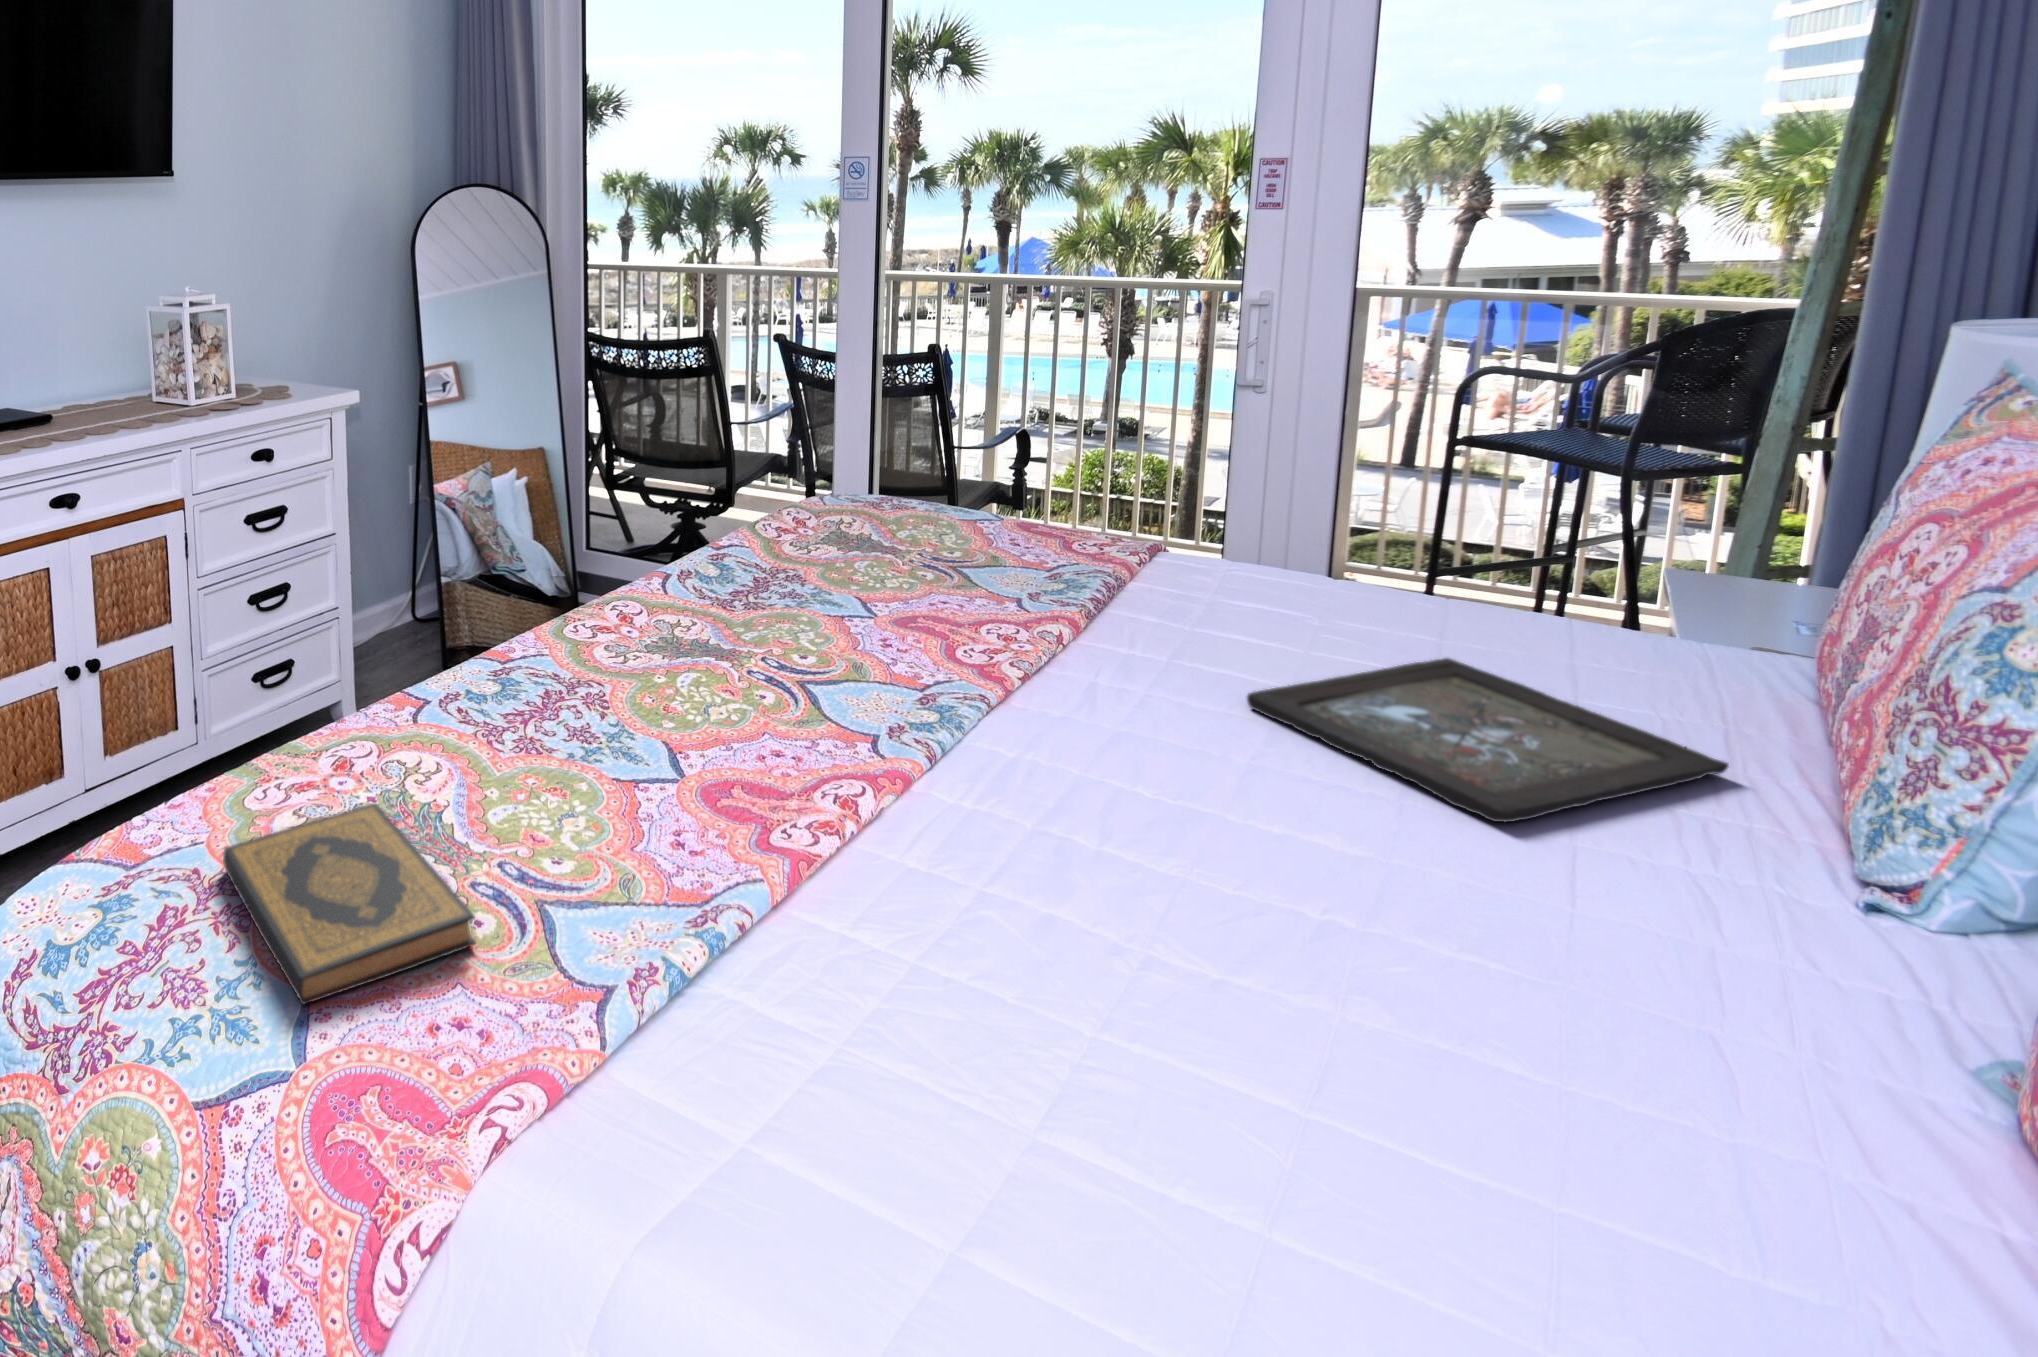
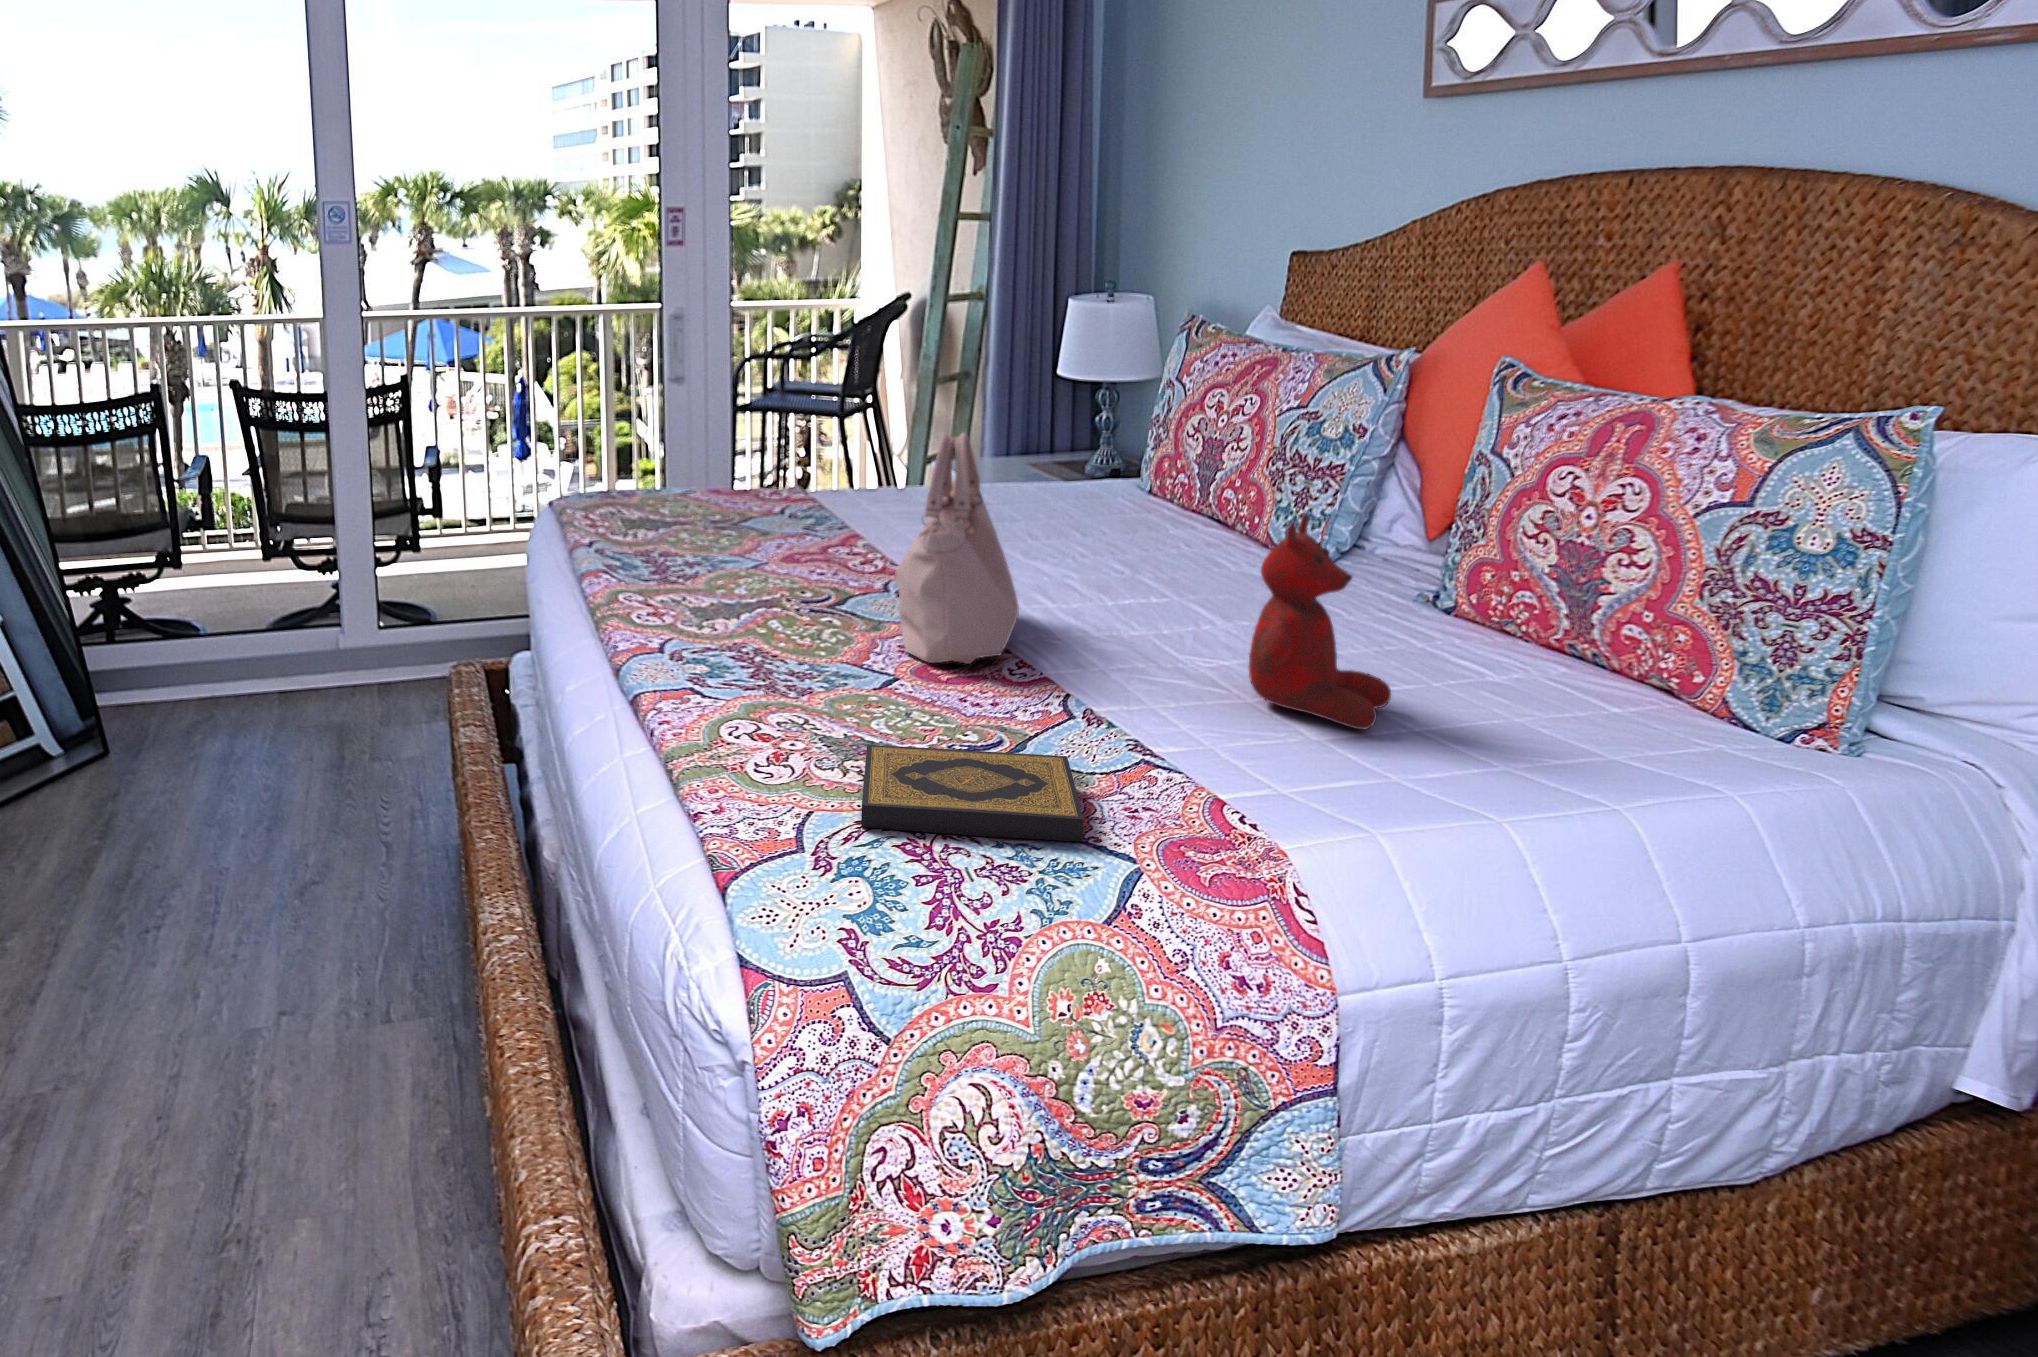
handbag: none [716,487,983,793] -> present [896,433,1019,664]
tray: present [1247,658,1729,822] -> none [1028,511,1202,572]
teddy bear: none [906,736,1205,1157] -> present [1249,514,1391,729]

